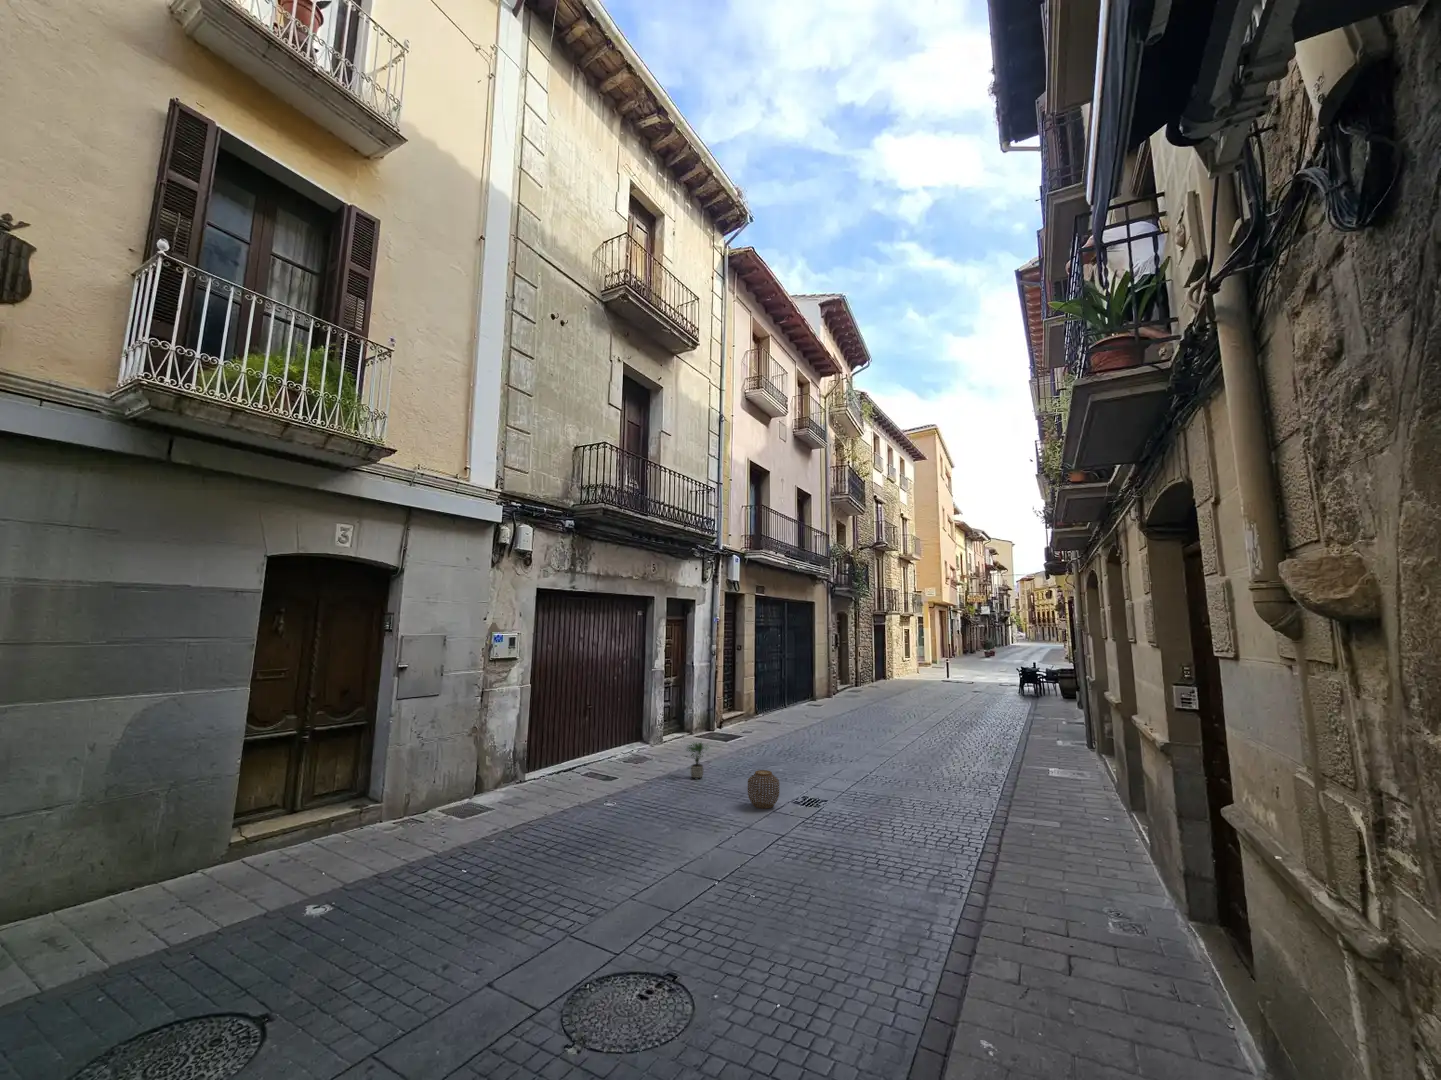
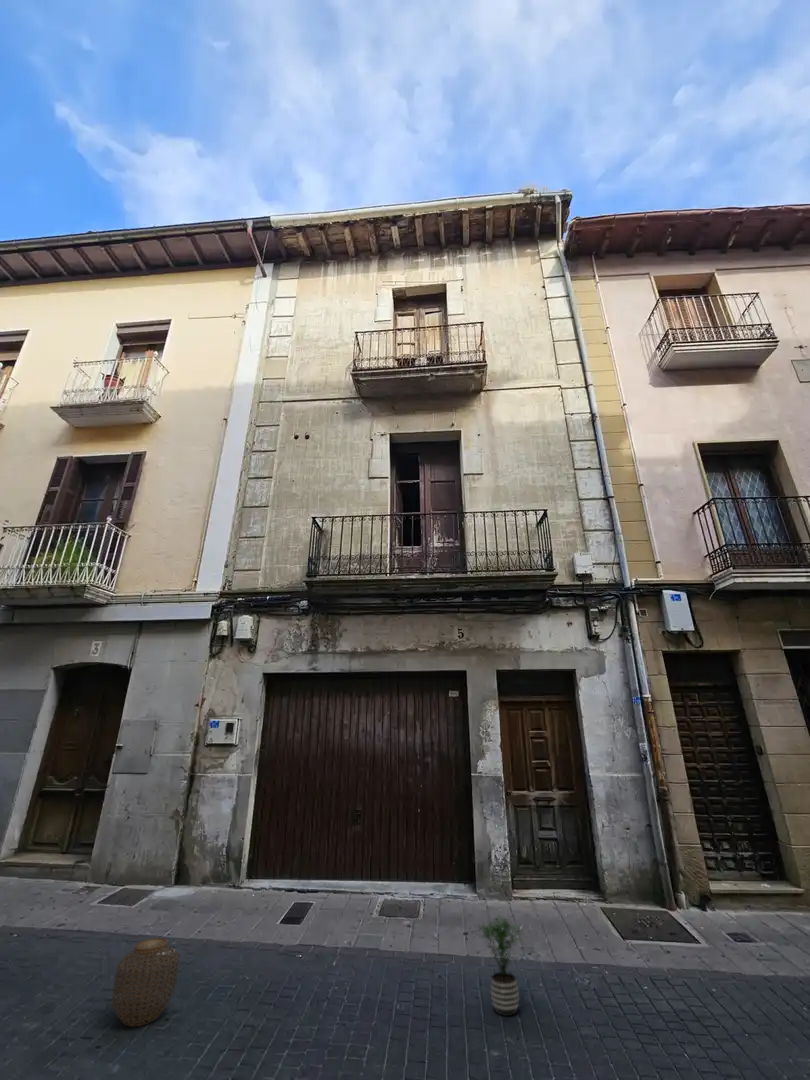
potted plant: present [687,743,704,779] -> present [474,916,521,1016]

